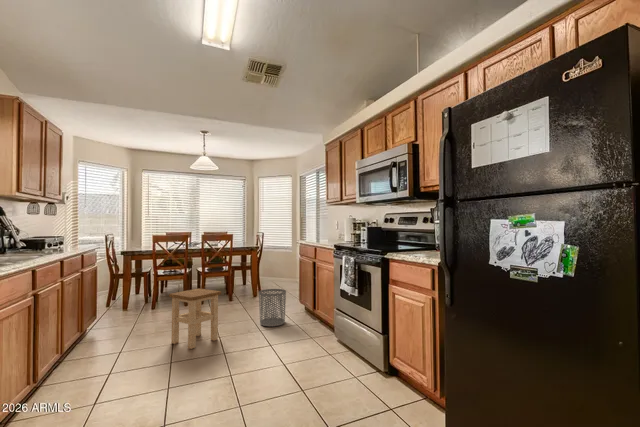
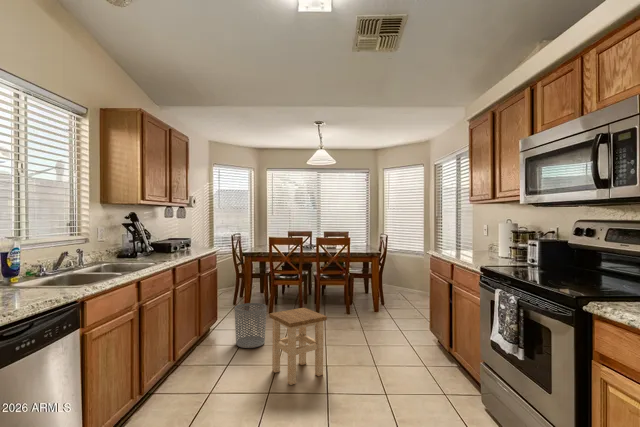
waste bin: present [259,289,286,326] -> present [235,303,266,348]

